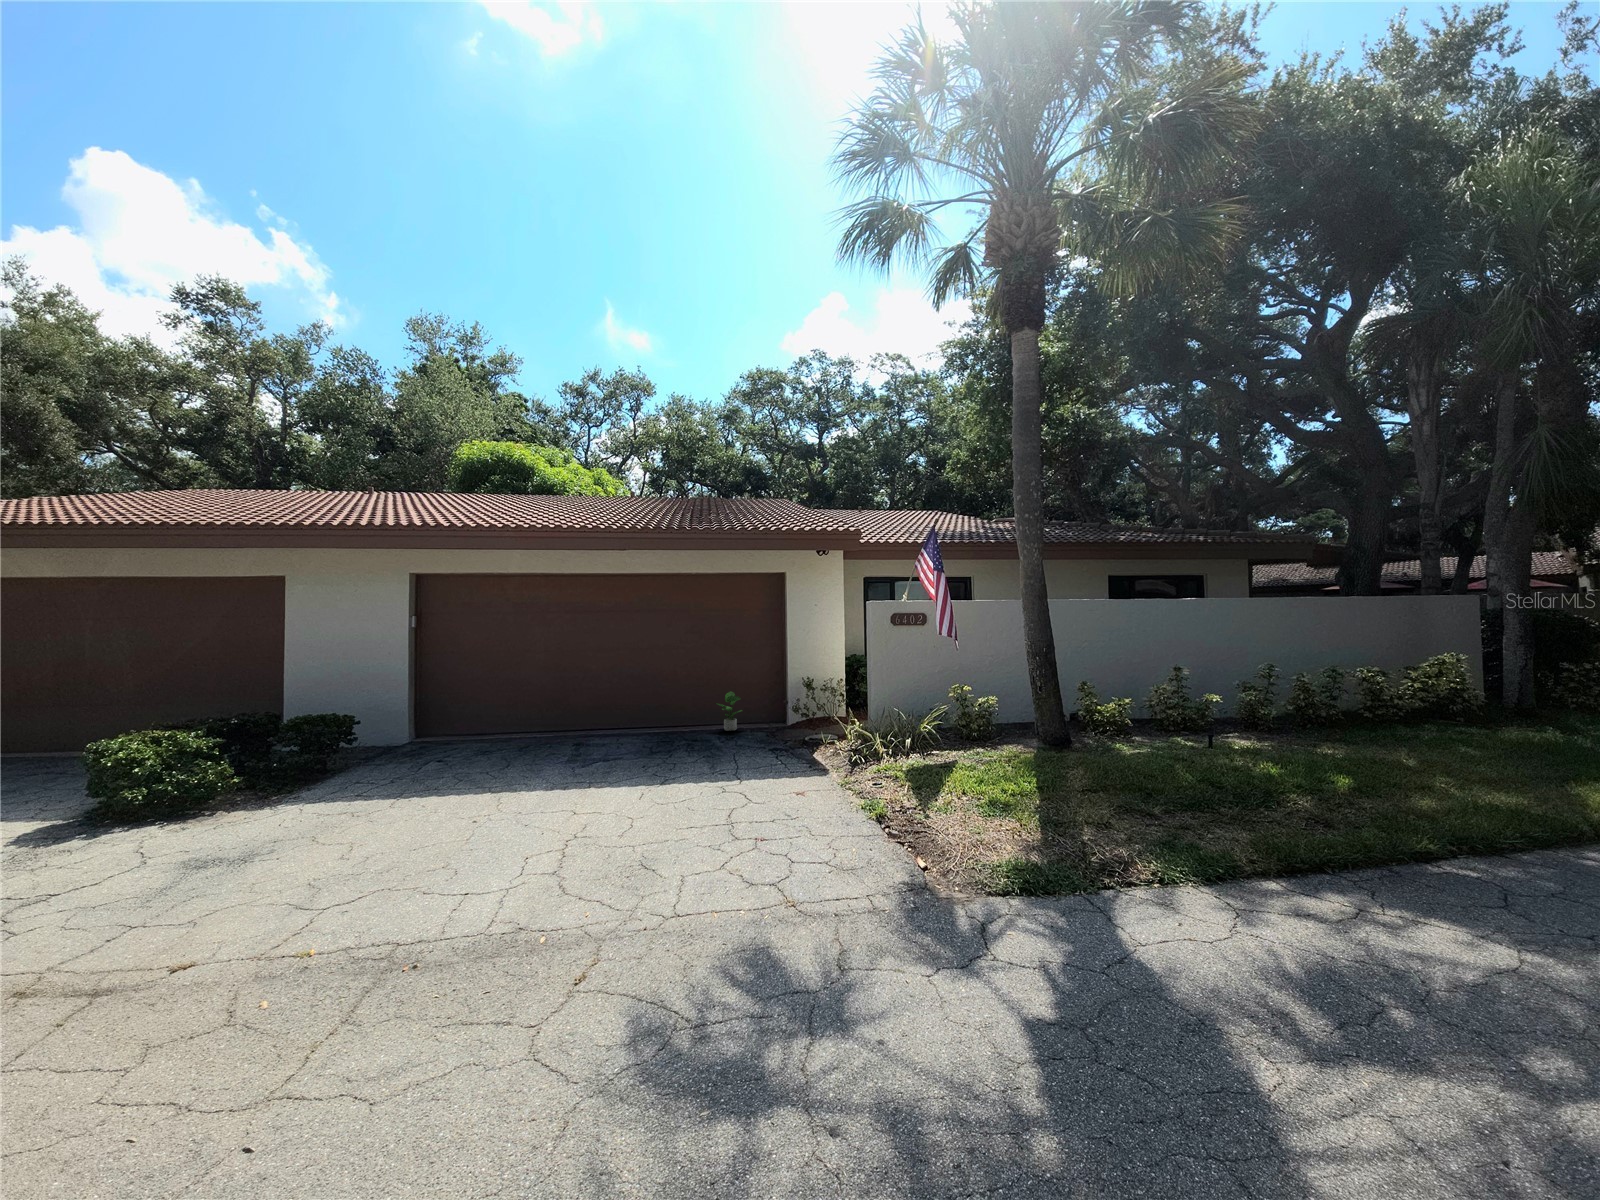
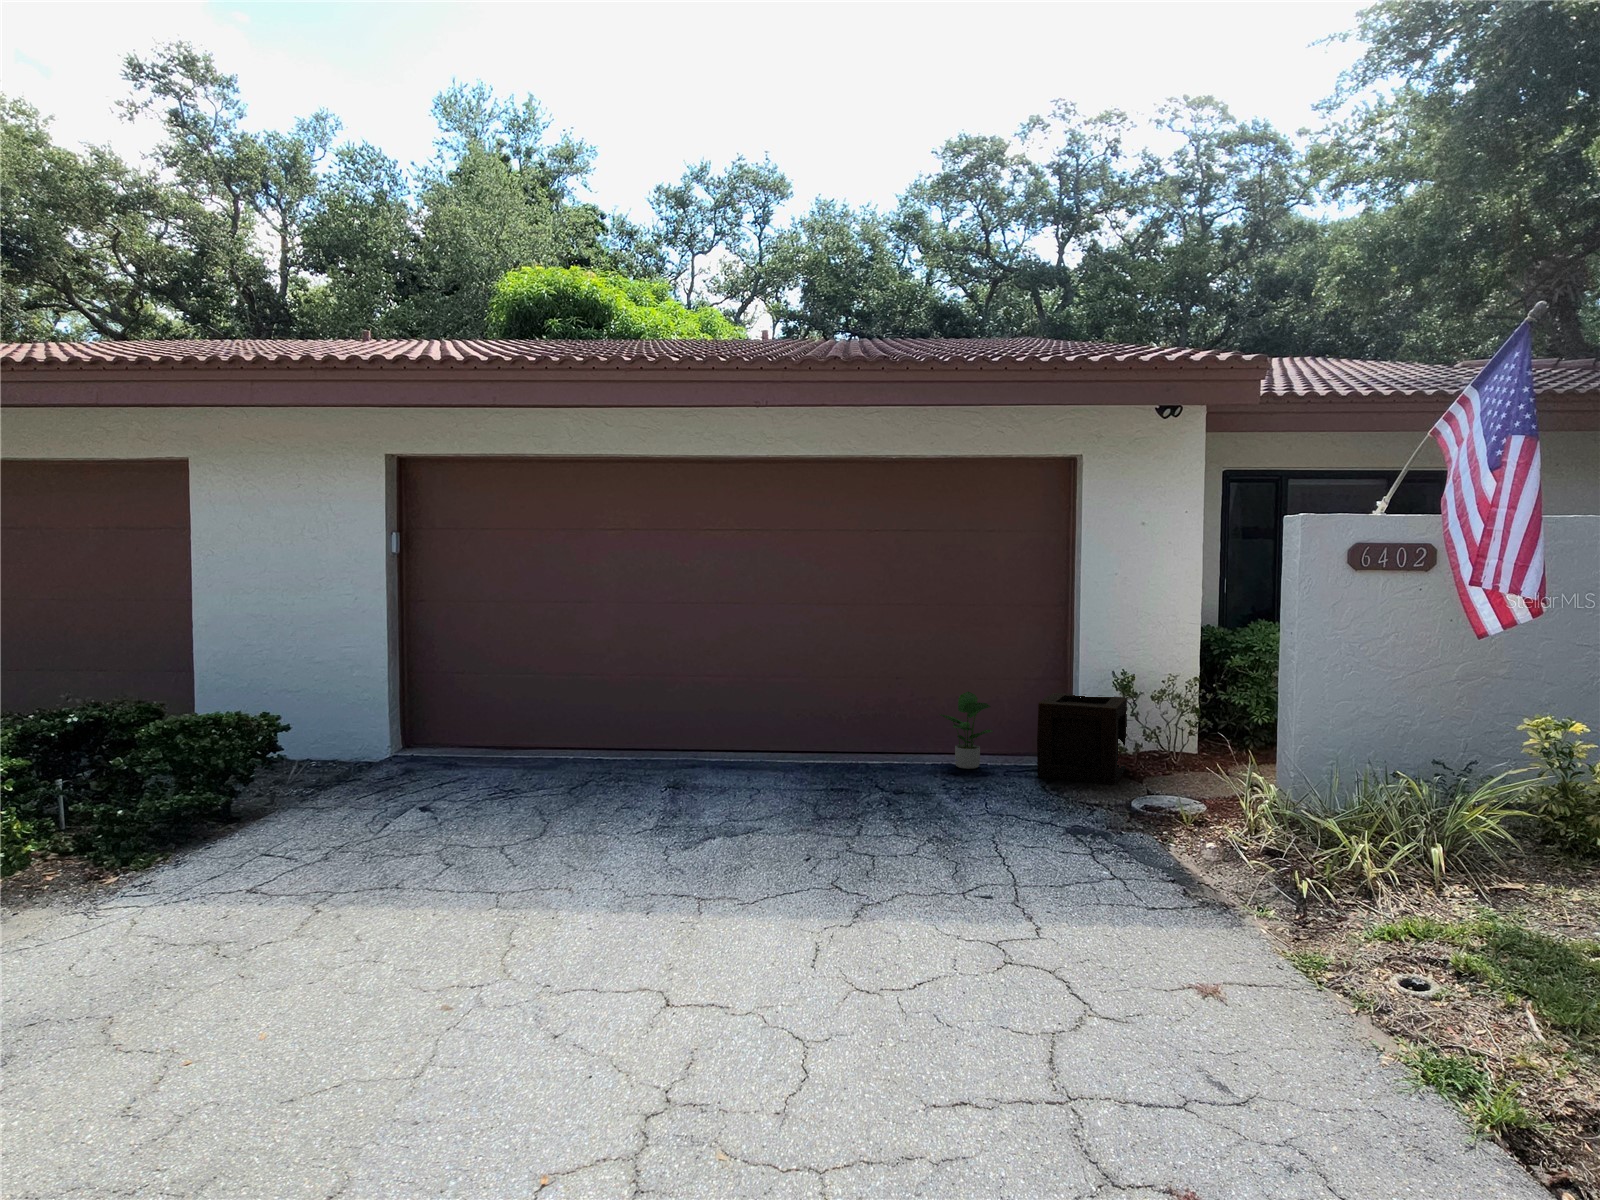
wooden crate: none [763,690,810,733] -> present [1037,693,1127,784]

